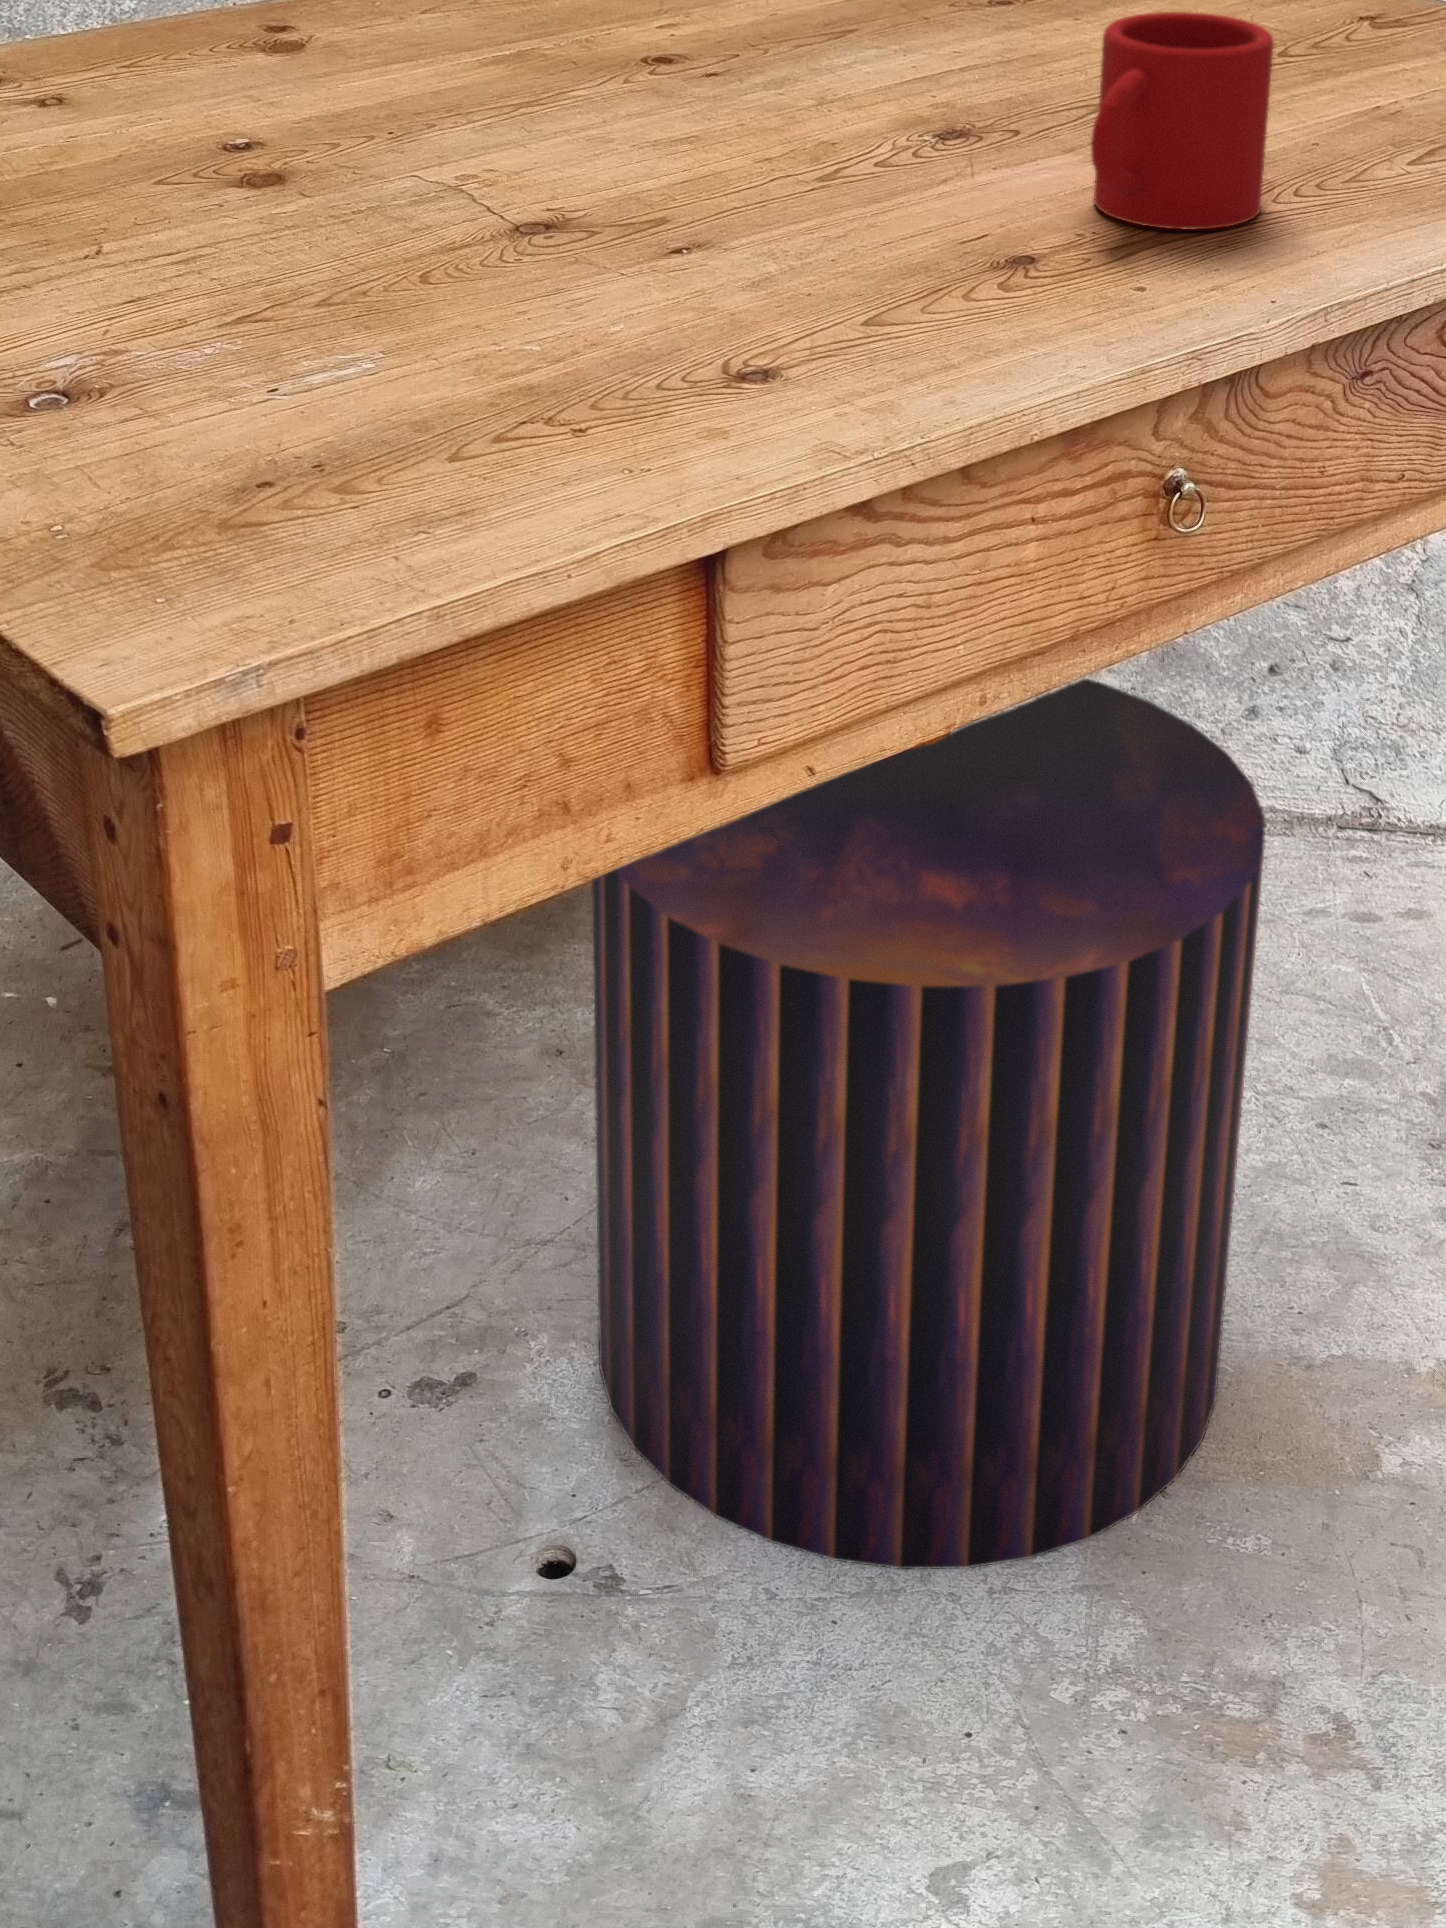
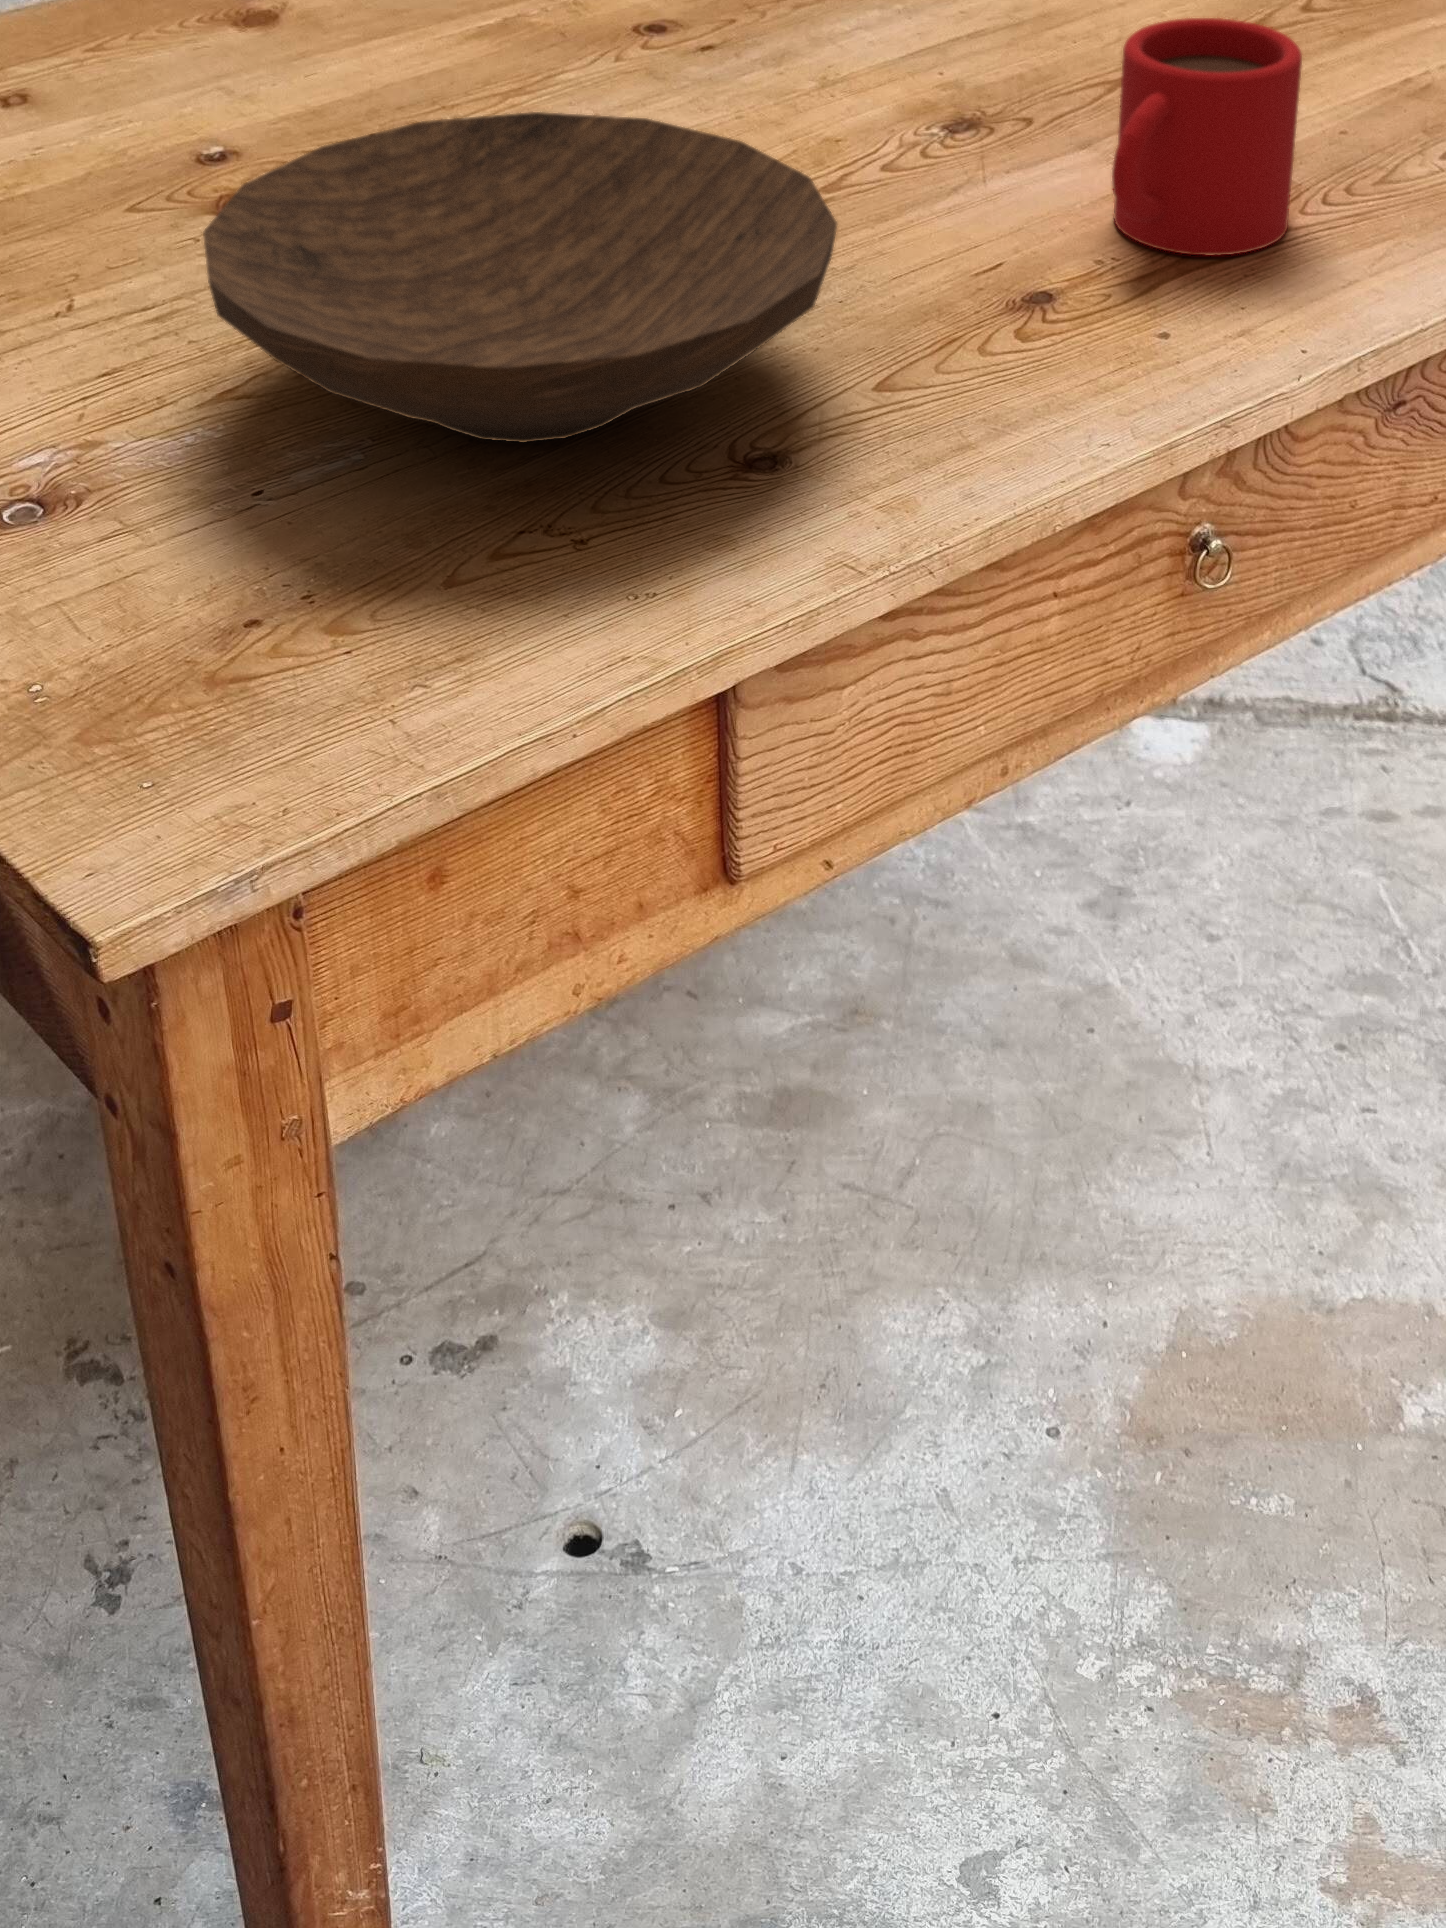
wooden bowl: none [221,77,826,359] -> present [203,112,837,442]
pouf: present [592,679,1265,1569] -> none [602,609,1287,1543]

